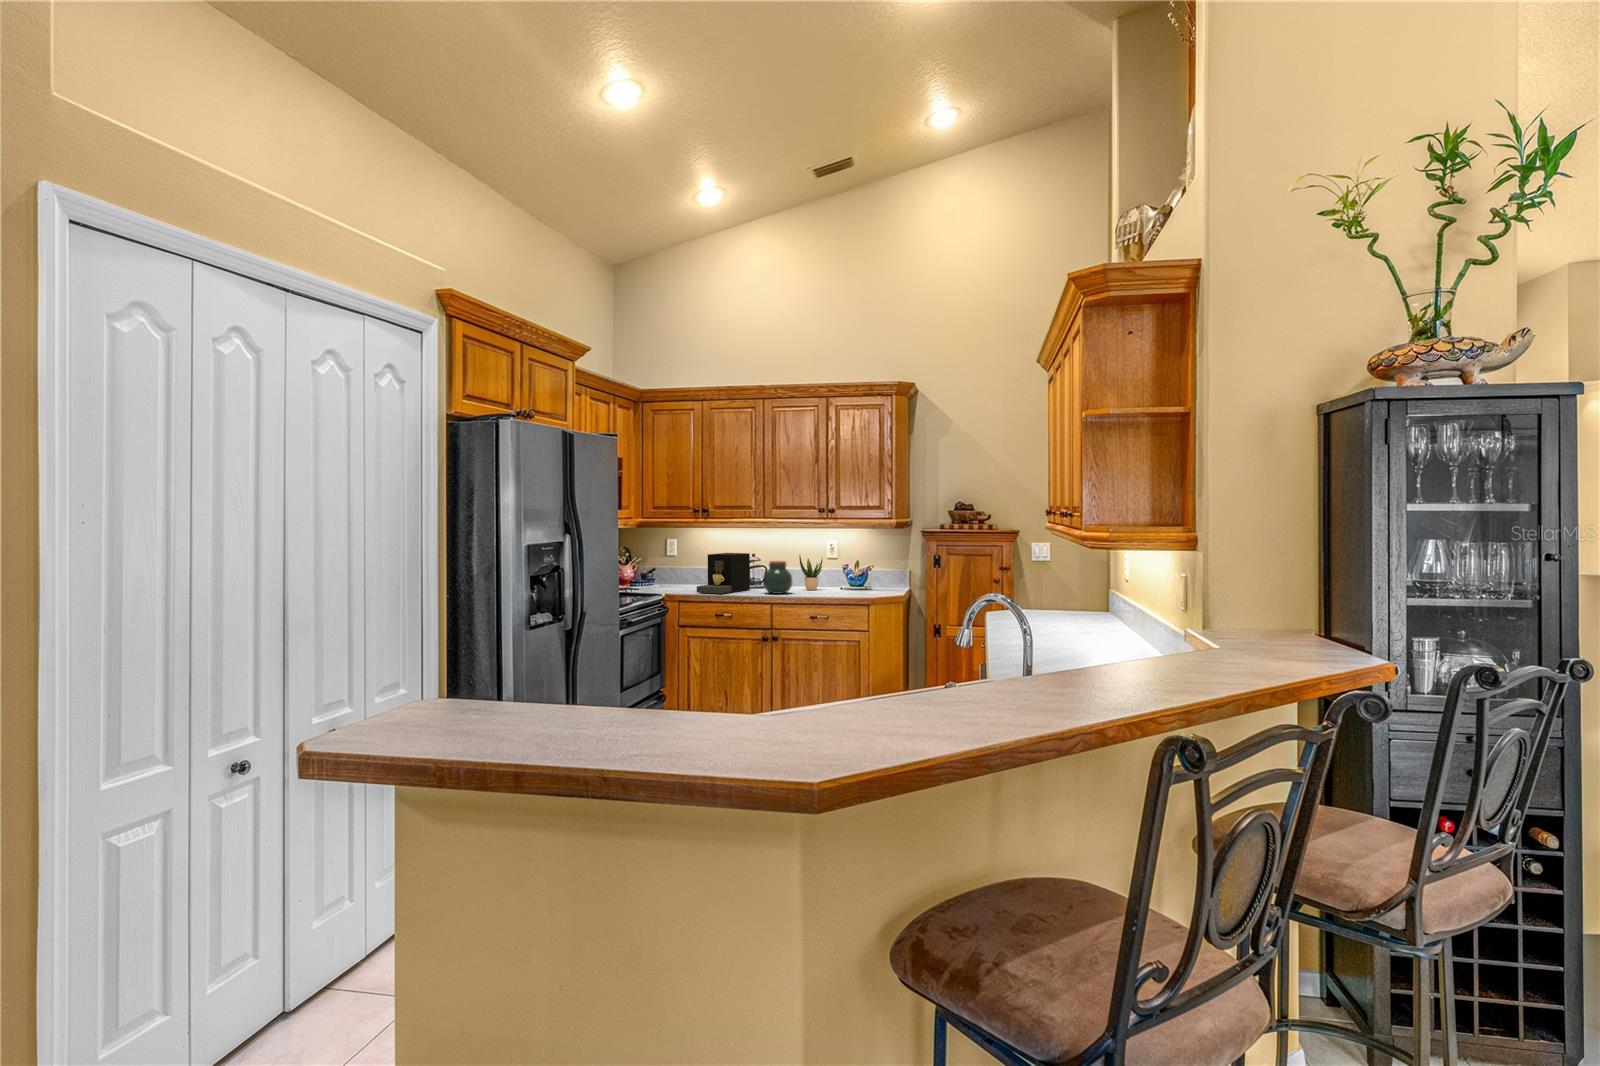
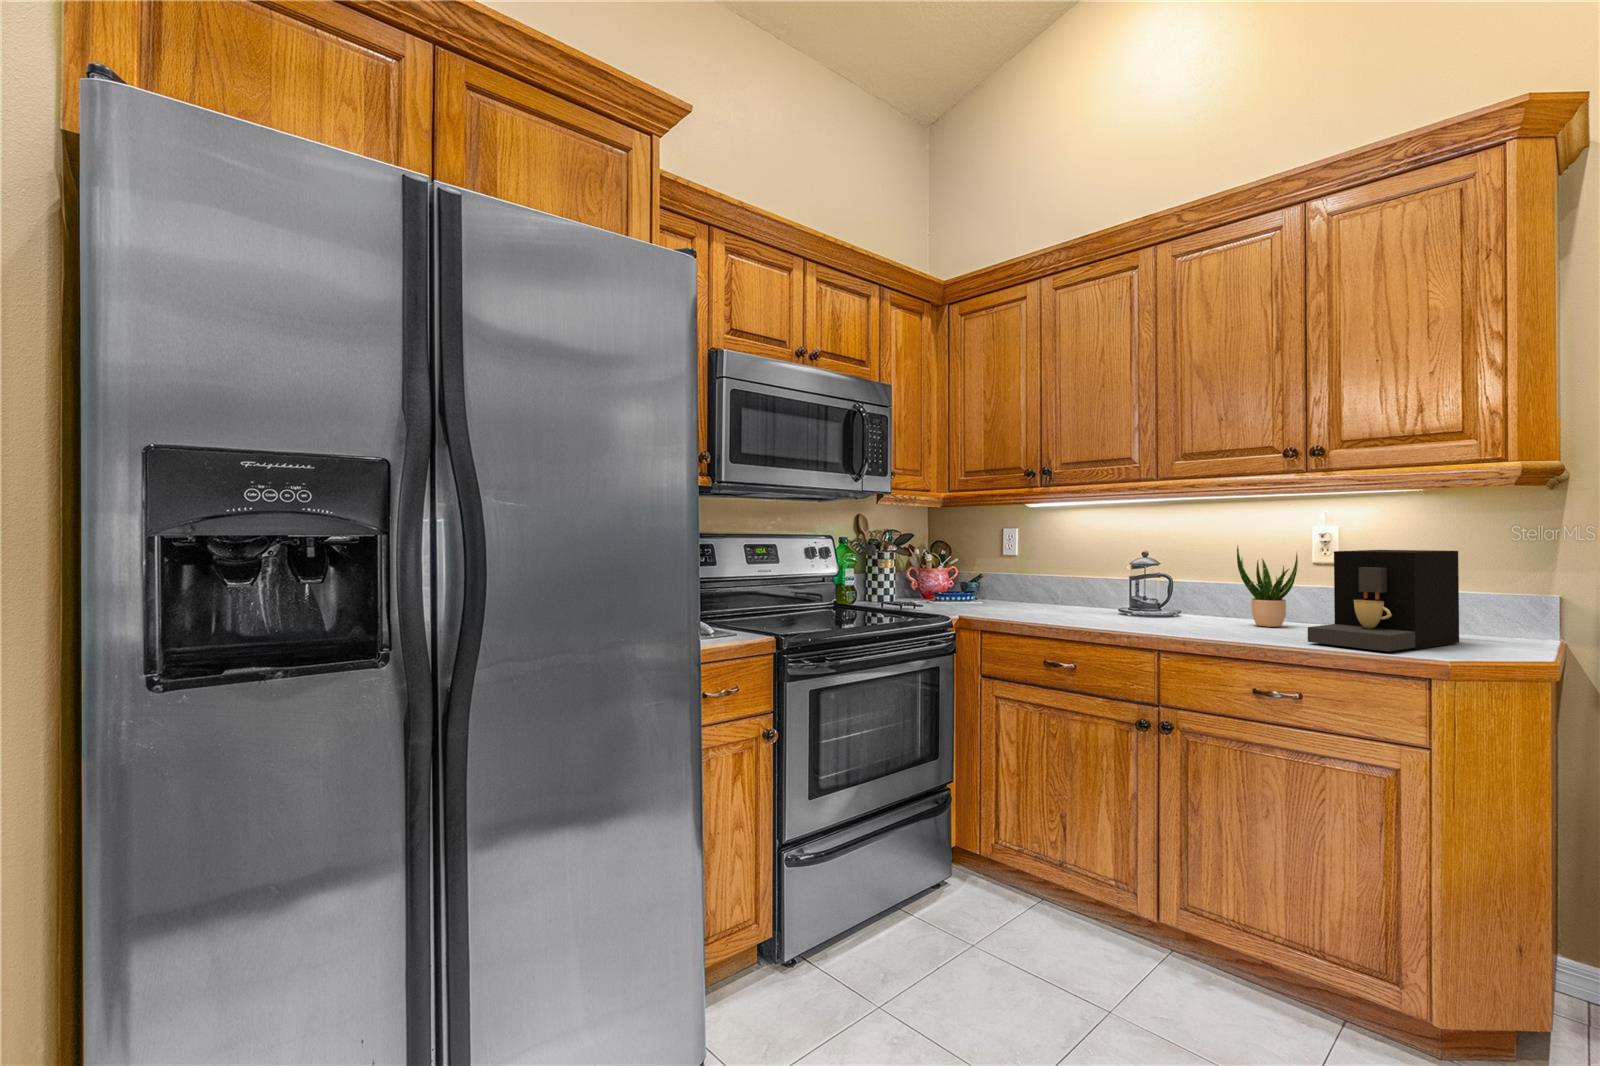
coffee maker: present [697,553,750,594] -> present [1308,550,1459,652]
jar: present [763,561,793,594] -> none [1143,561,1213,630]

